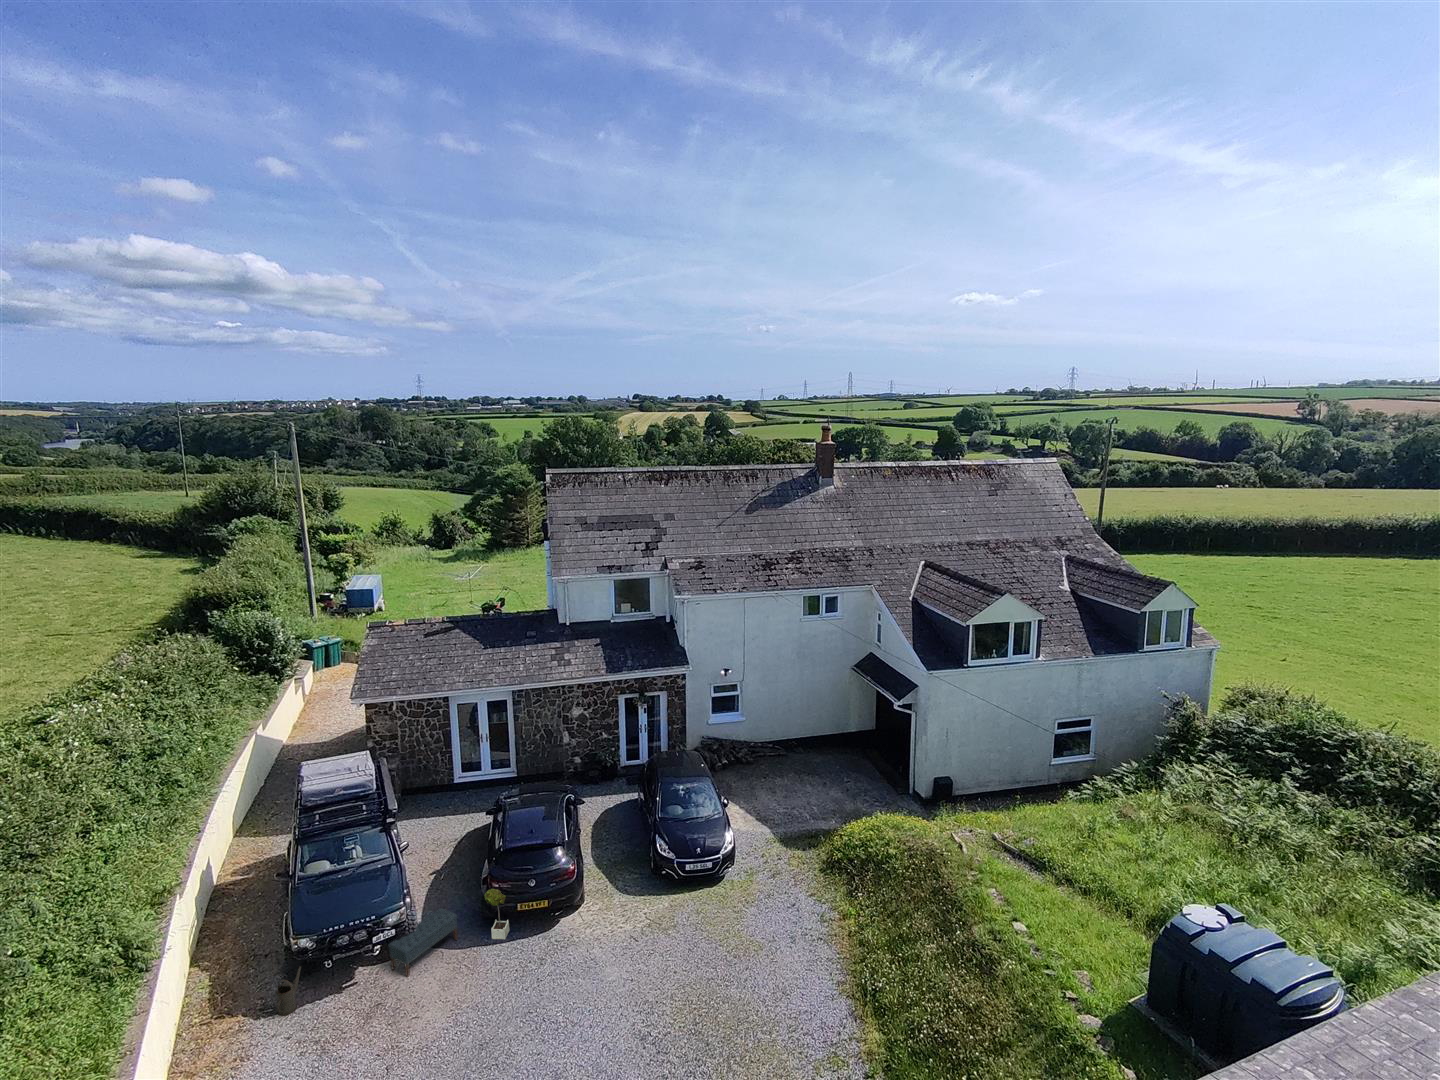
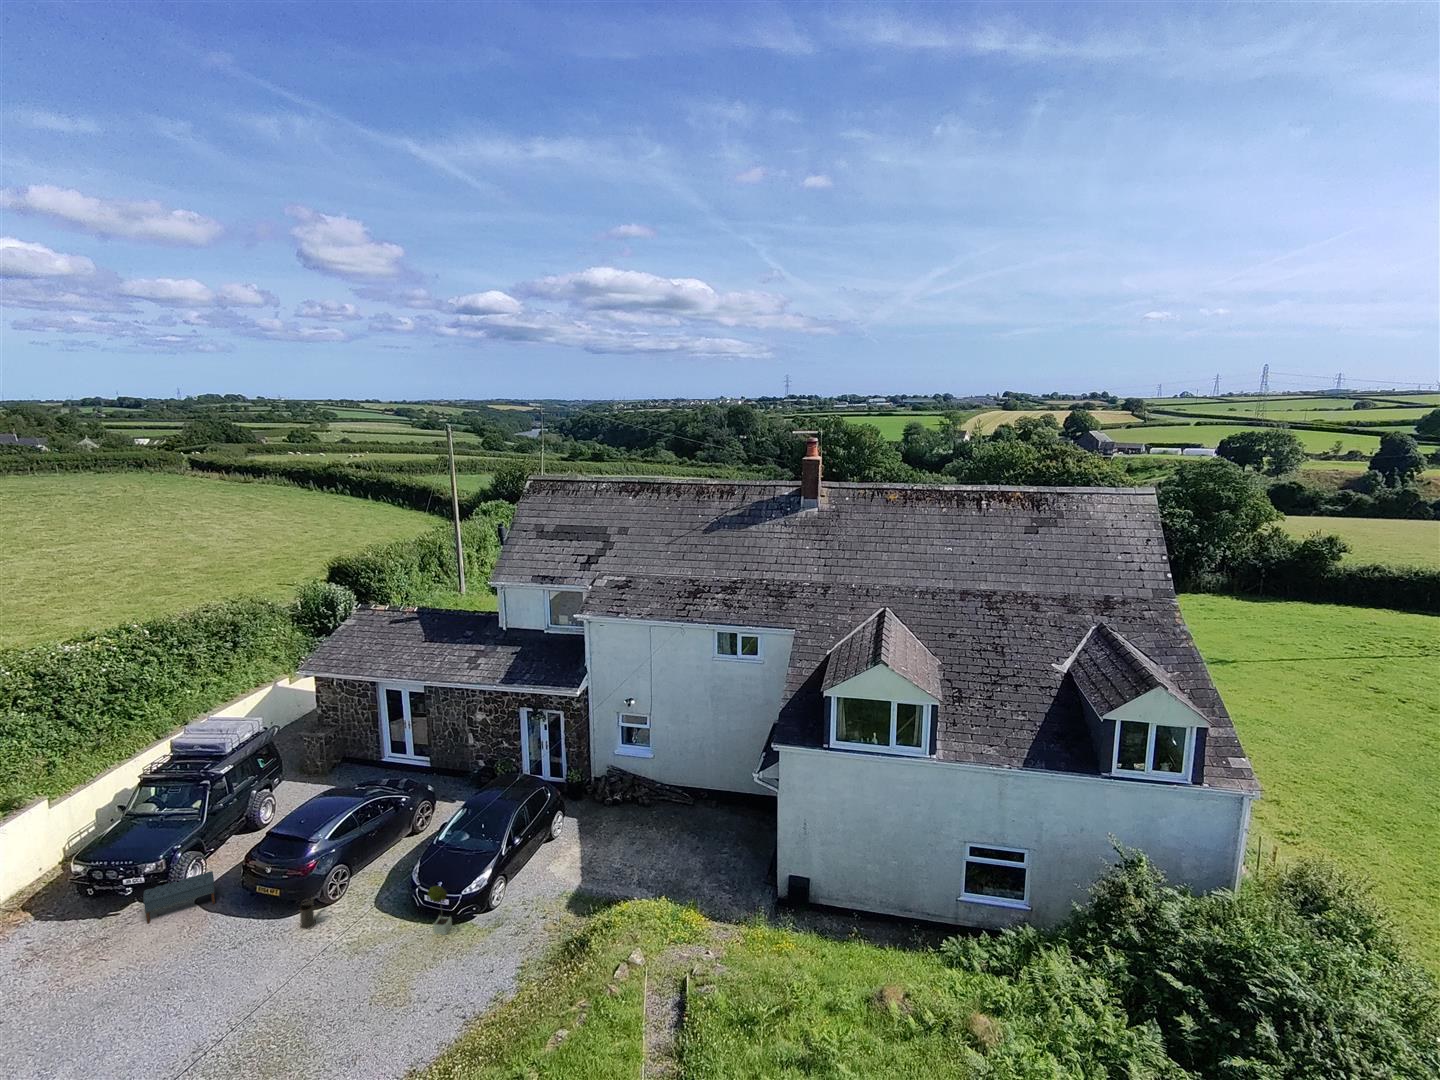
potted tree: present [484,889,509,939] -> present [428,886,452,935]
watering can: present [277,966,301,1016] -> present [300,897,316,929]

